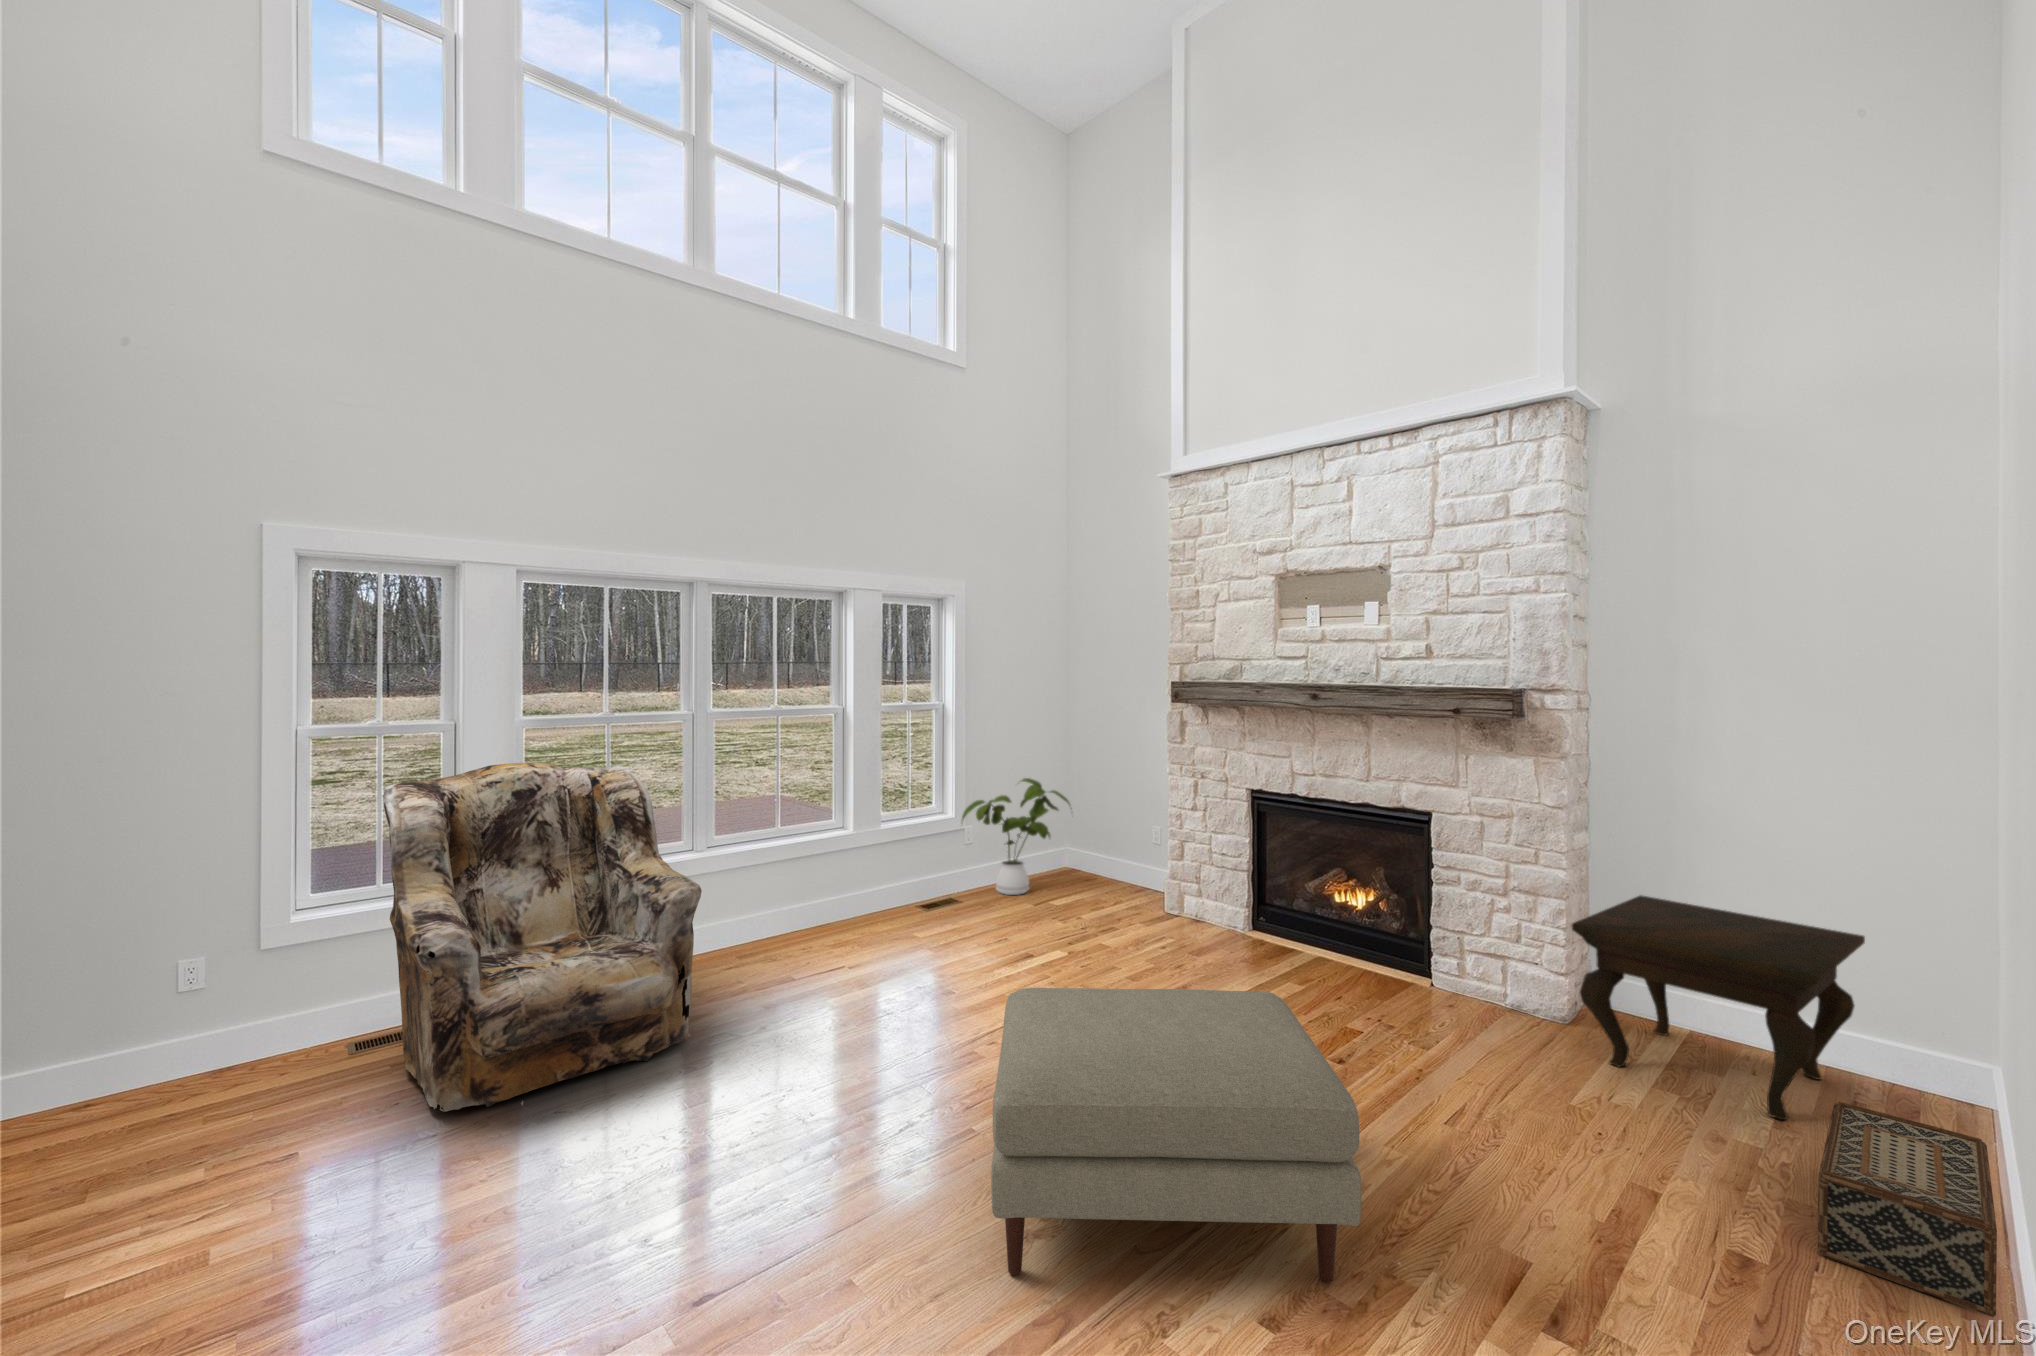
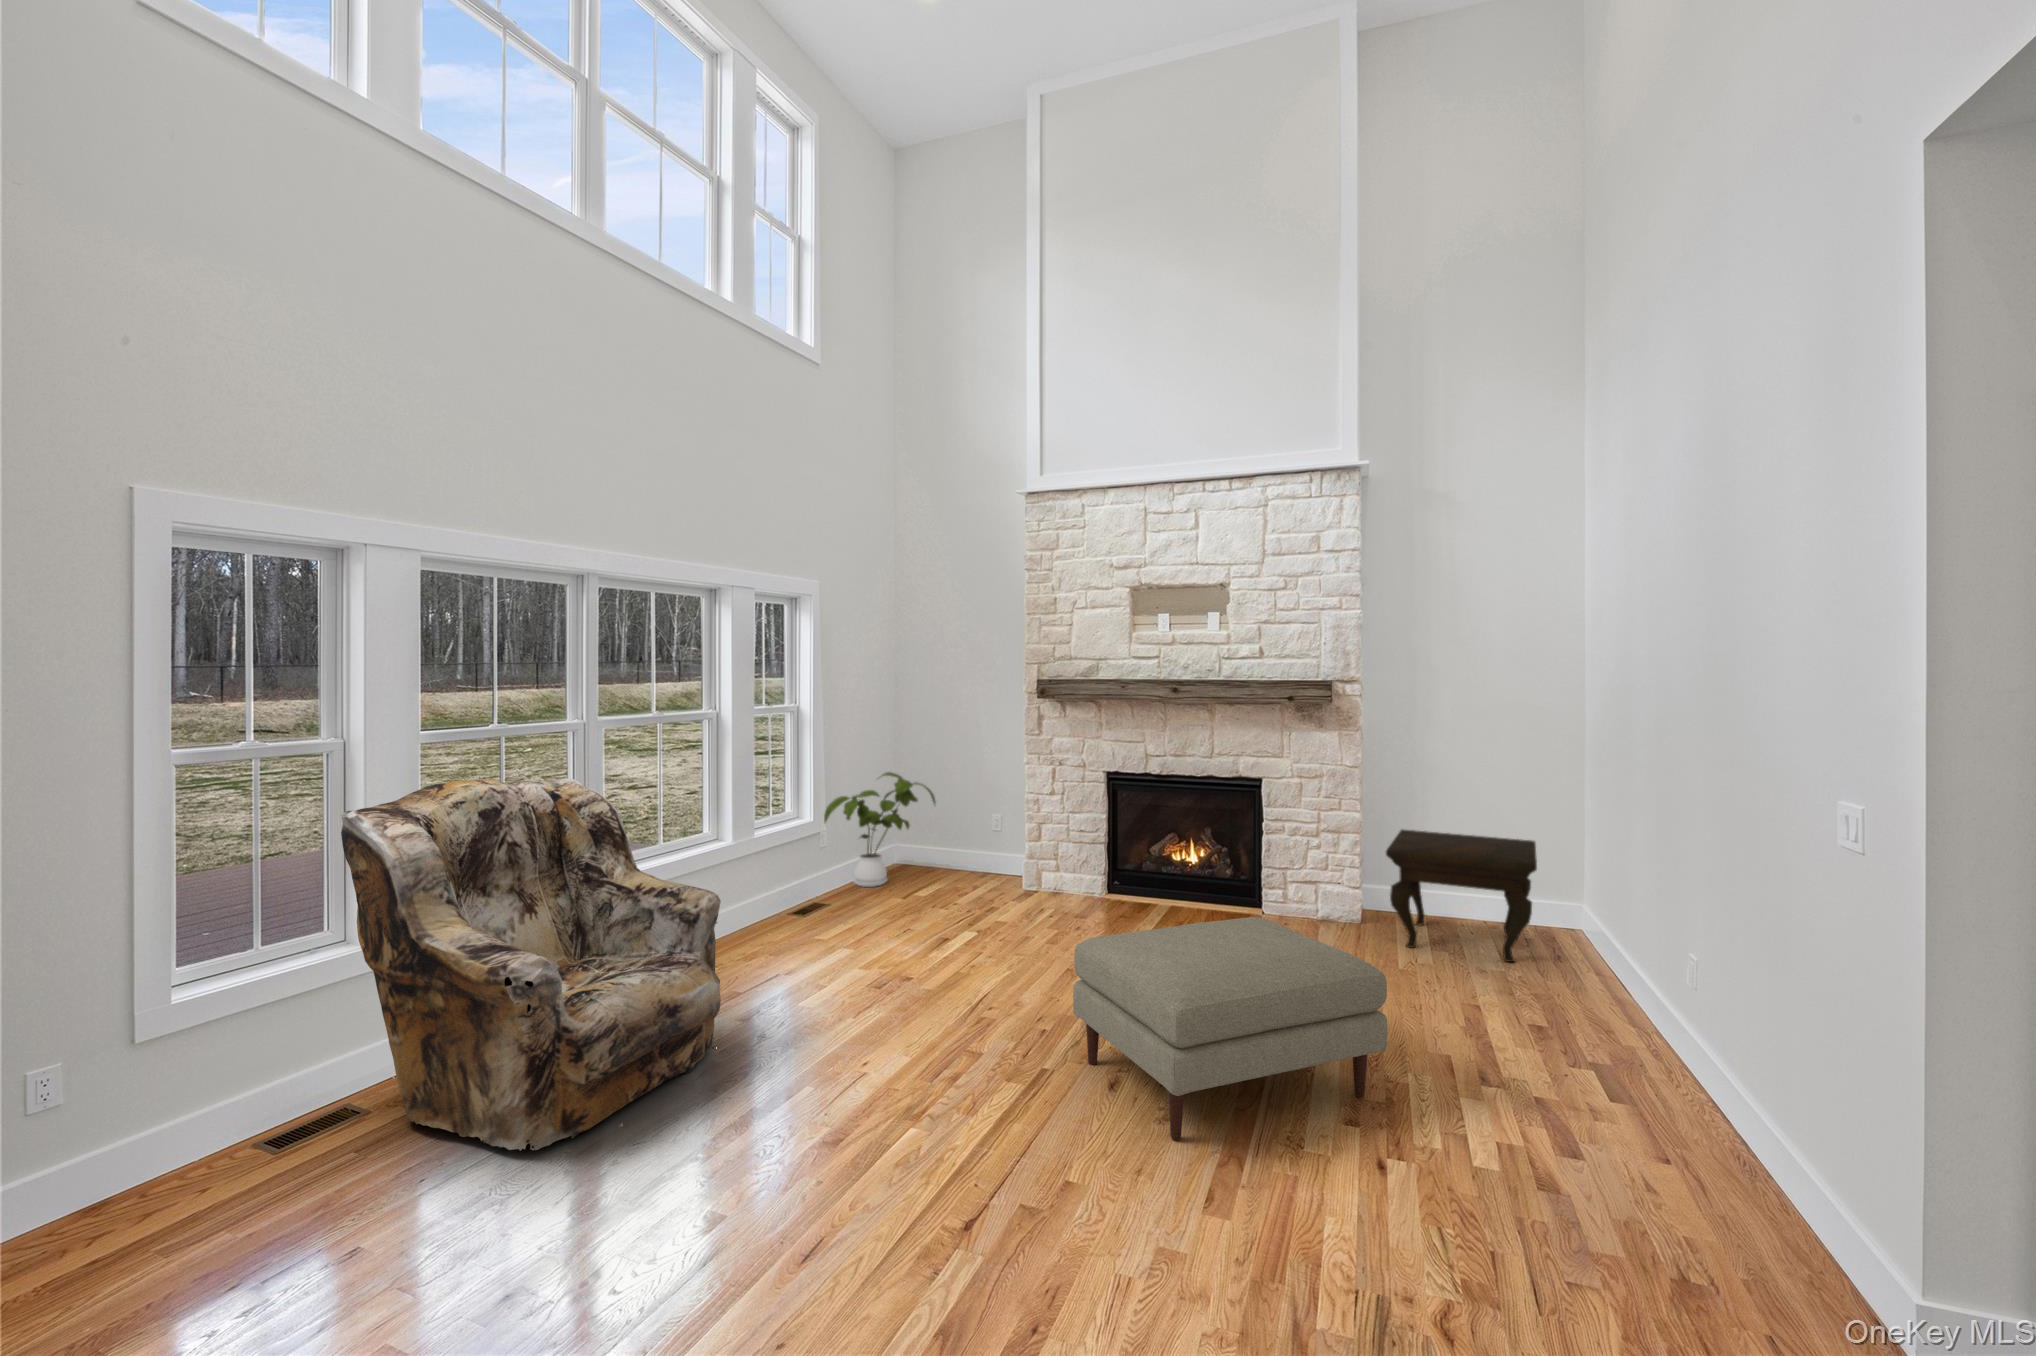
woven basket: present [1818,1102,1997,1317] -> none [1552,940,1659,1036]

